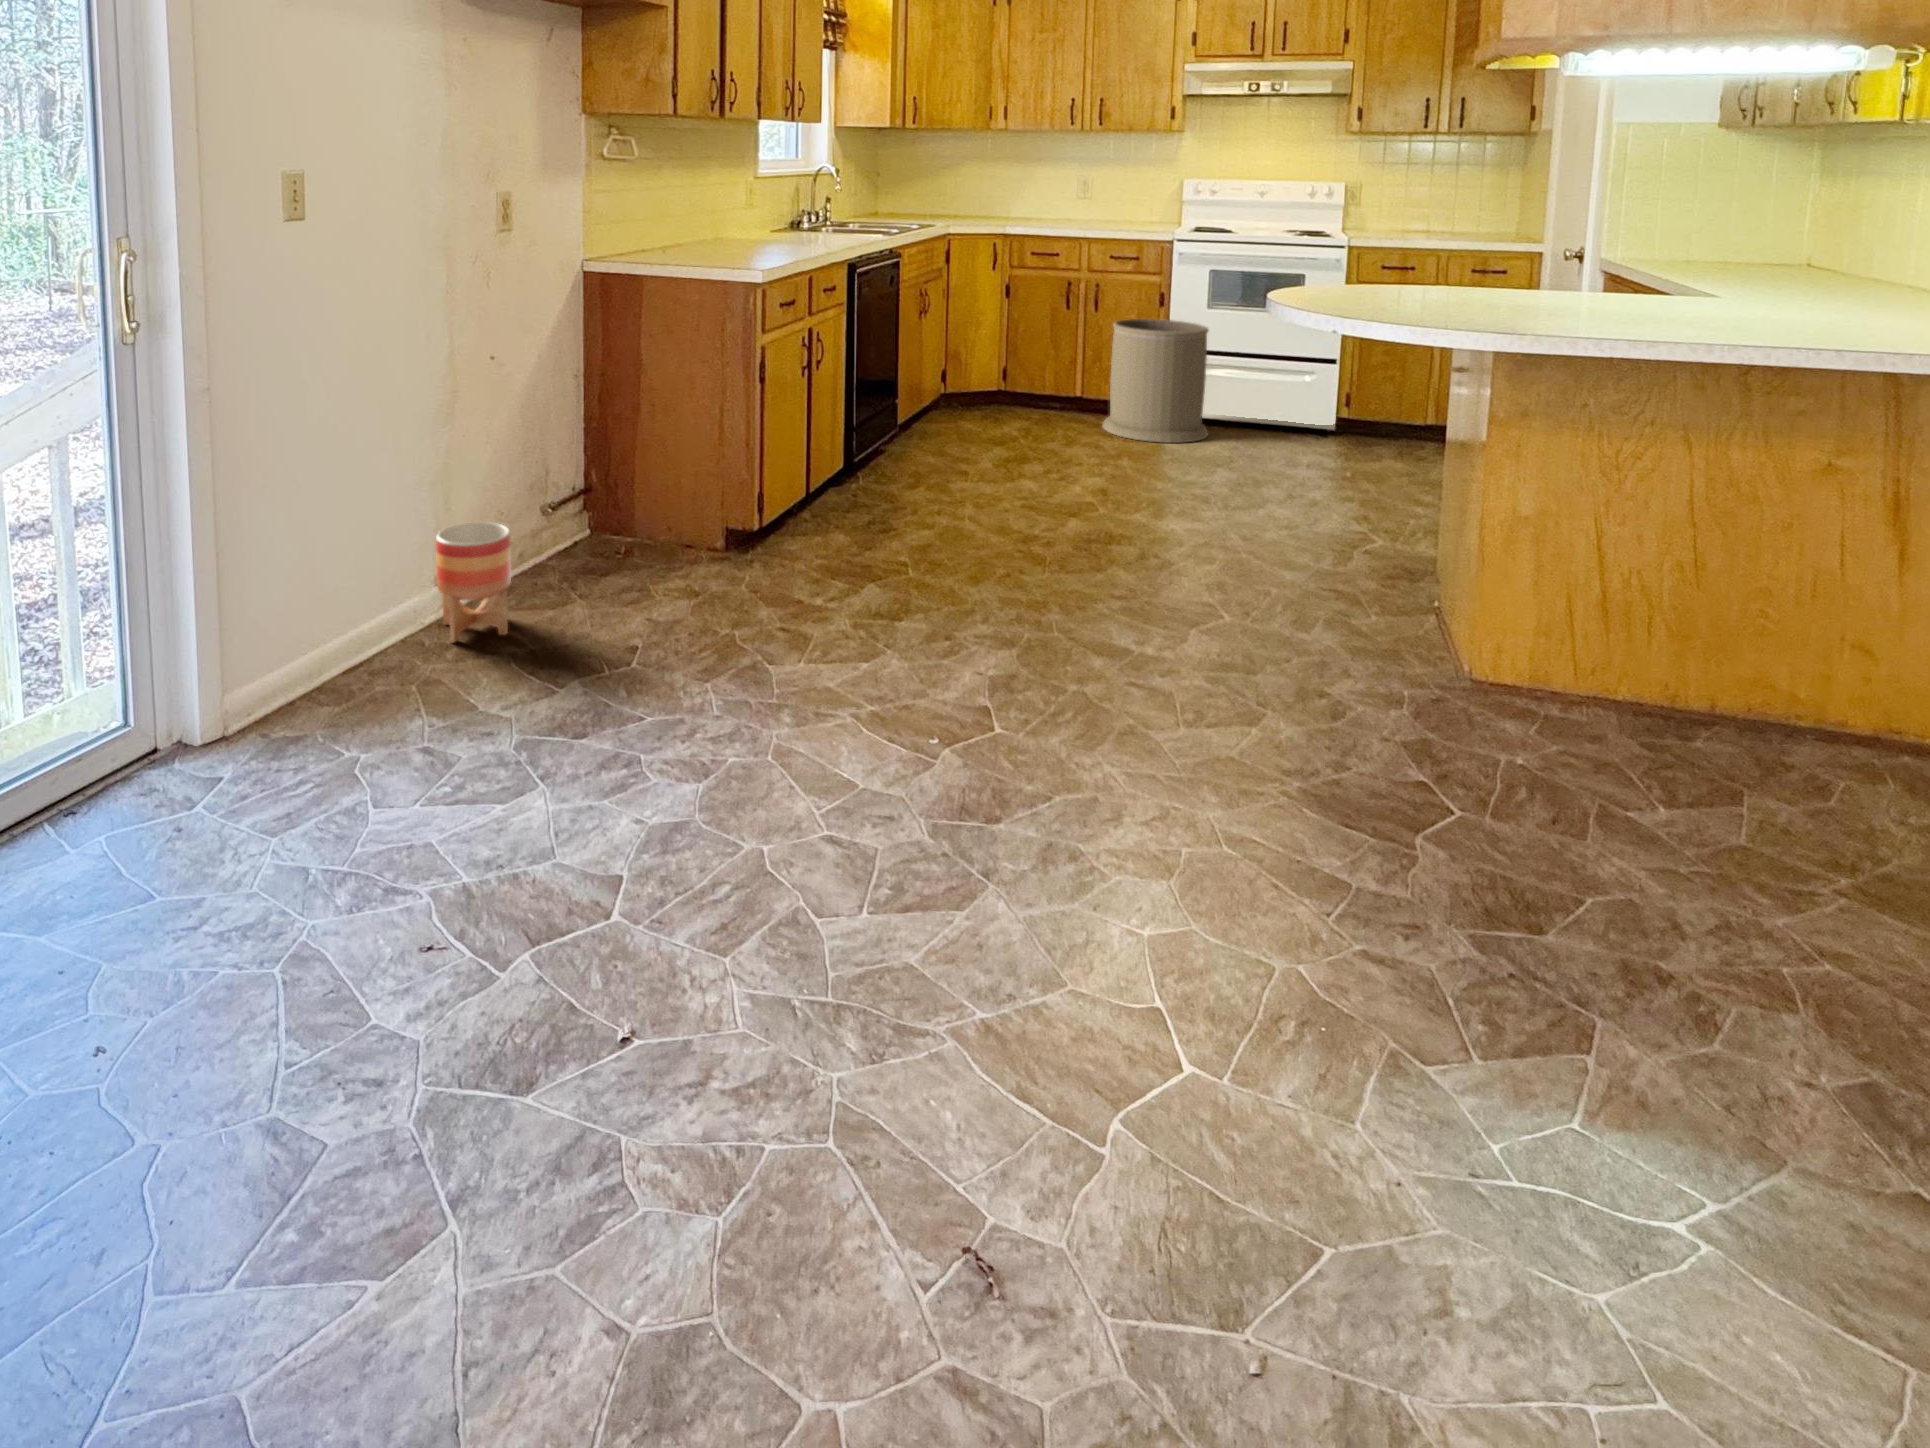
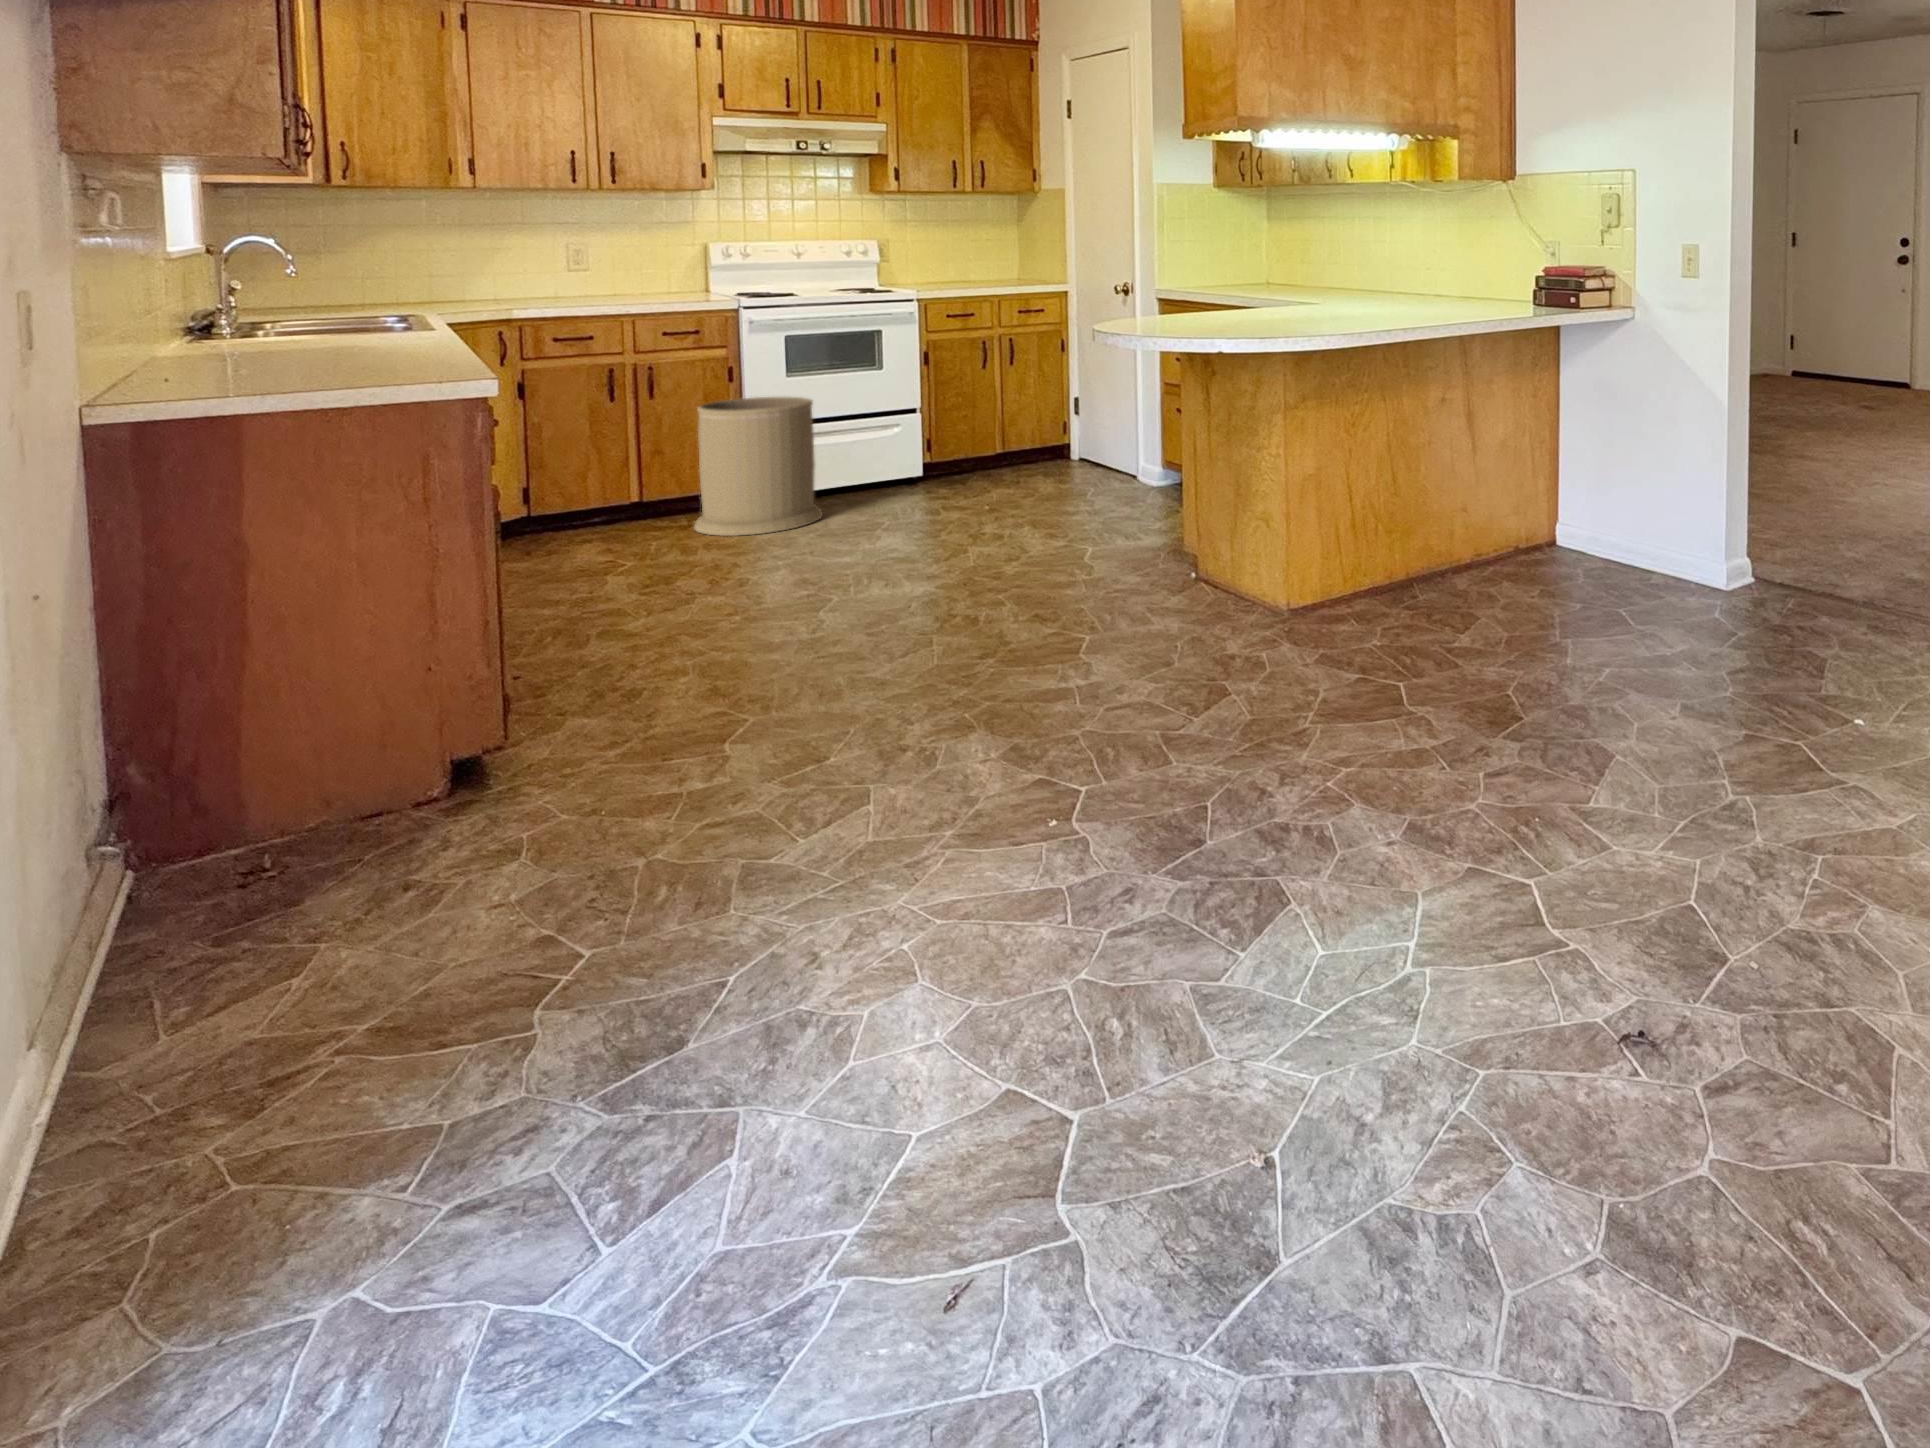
planter: present [436,522,511,642] -> none [50,881,258,1138]

